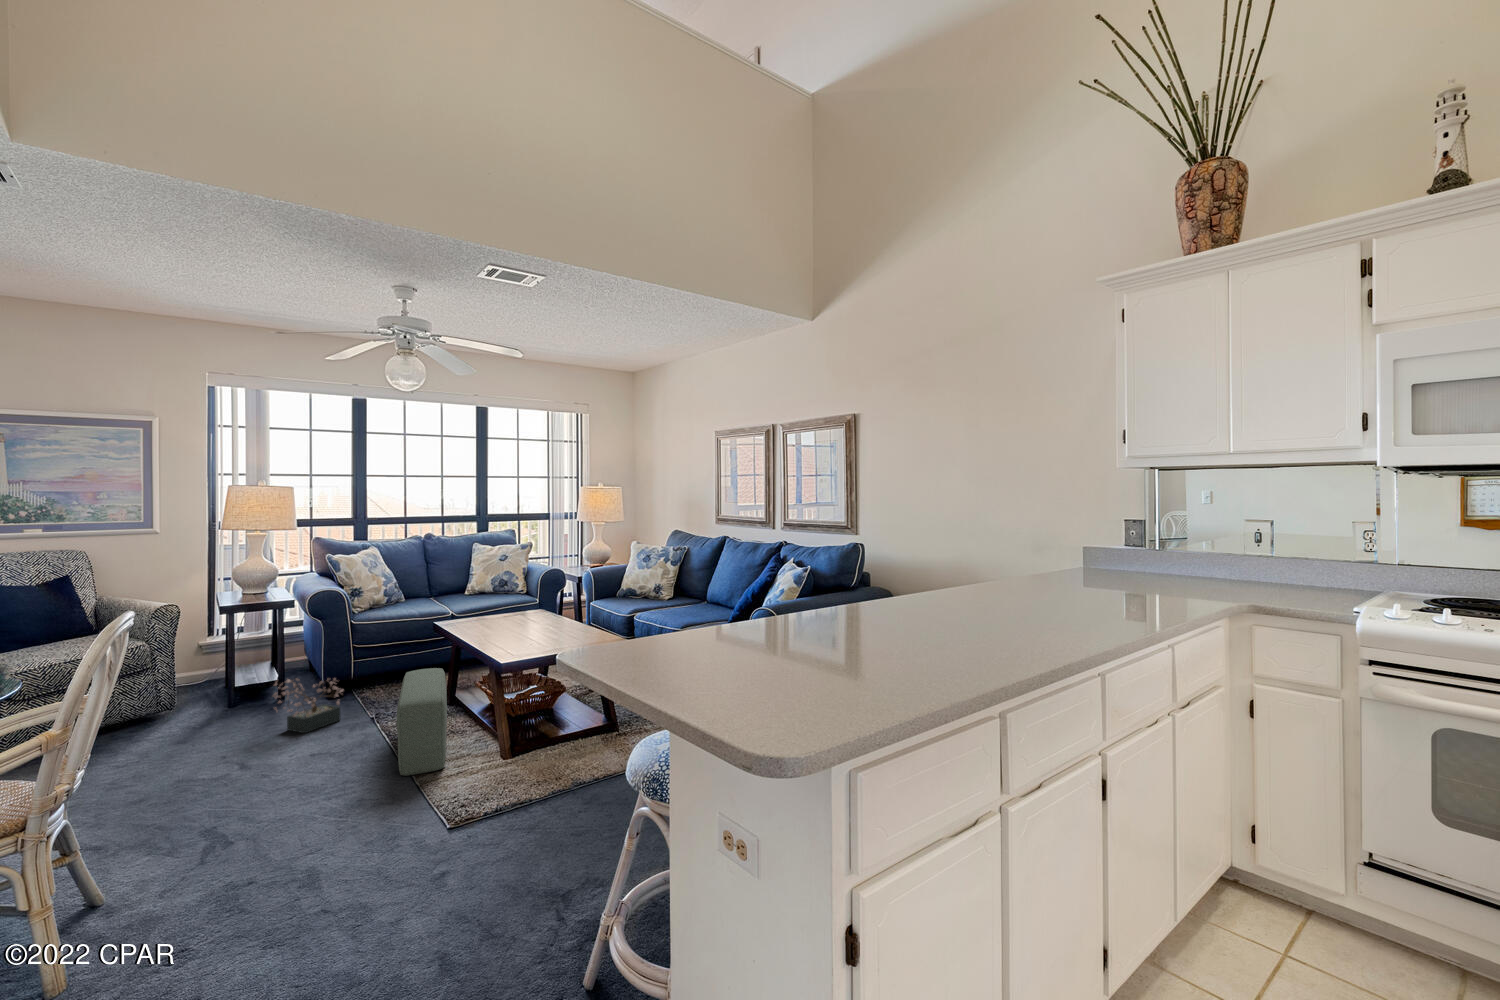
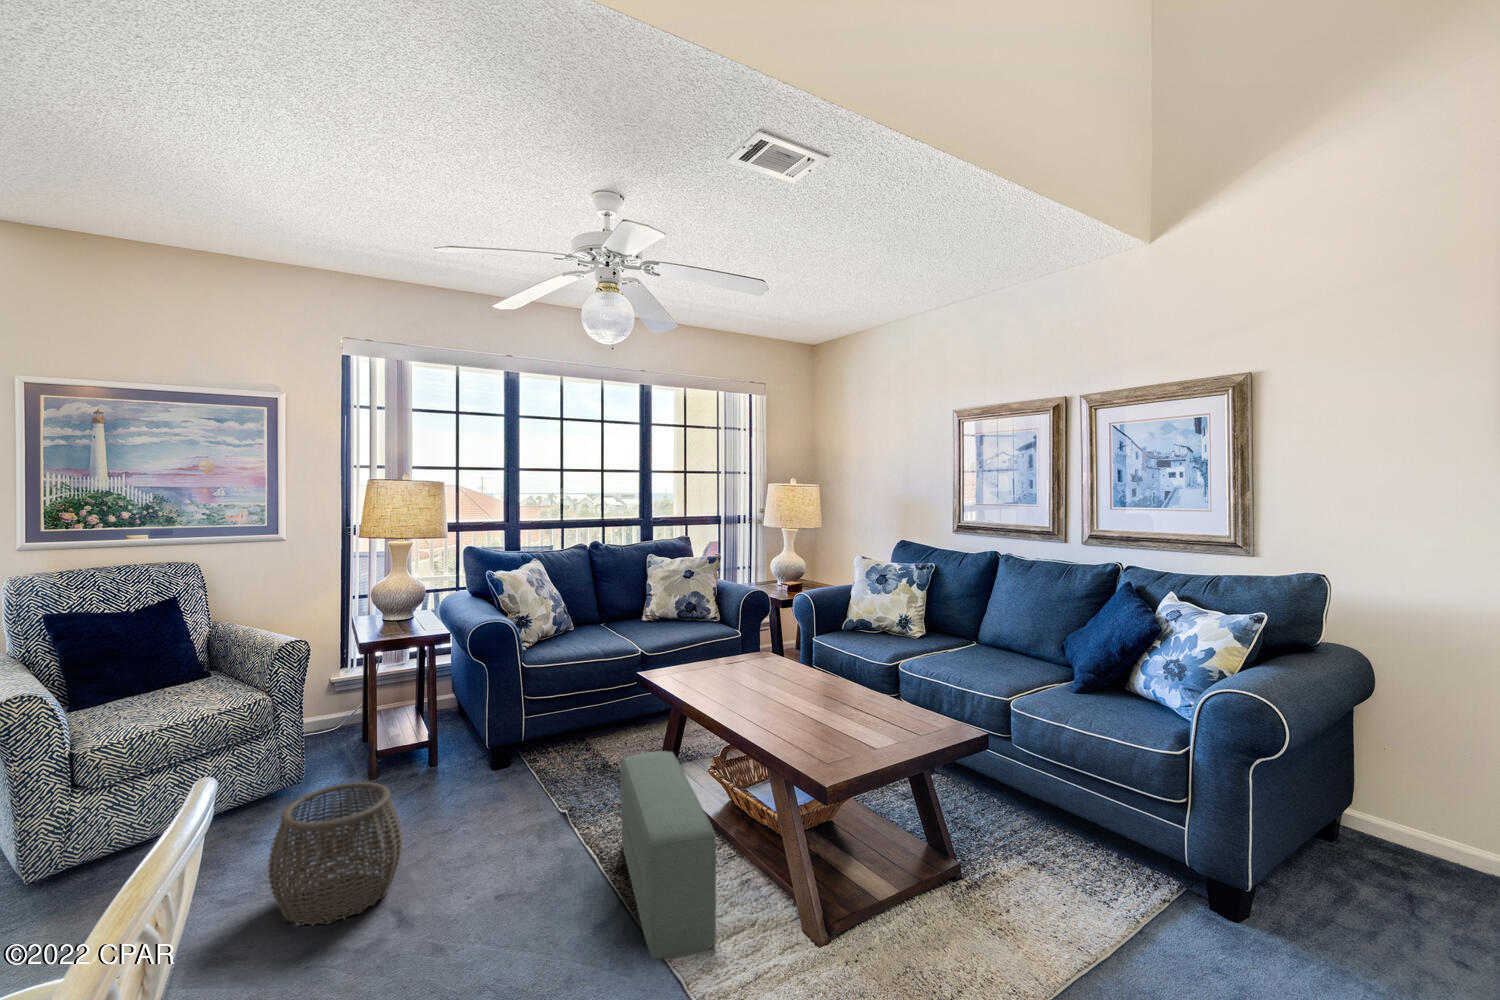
decorative plant: present [273,678,343,733] -> none [433,752,523,840]
woven basket: none [147,691,245,775] -> present [268,782,403,926]

